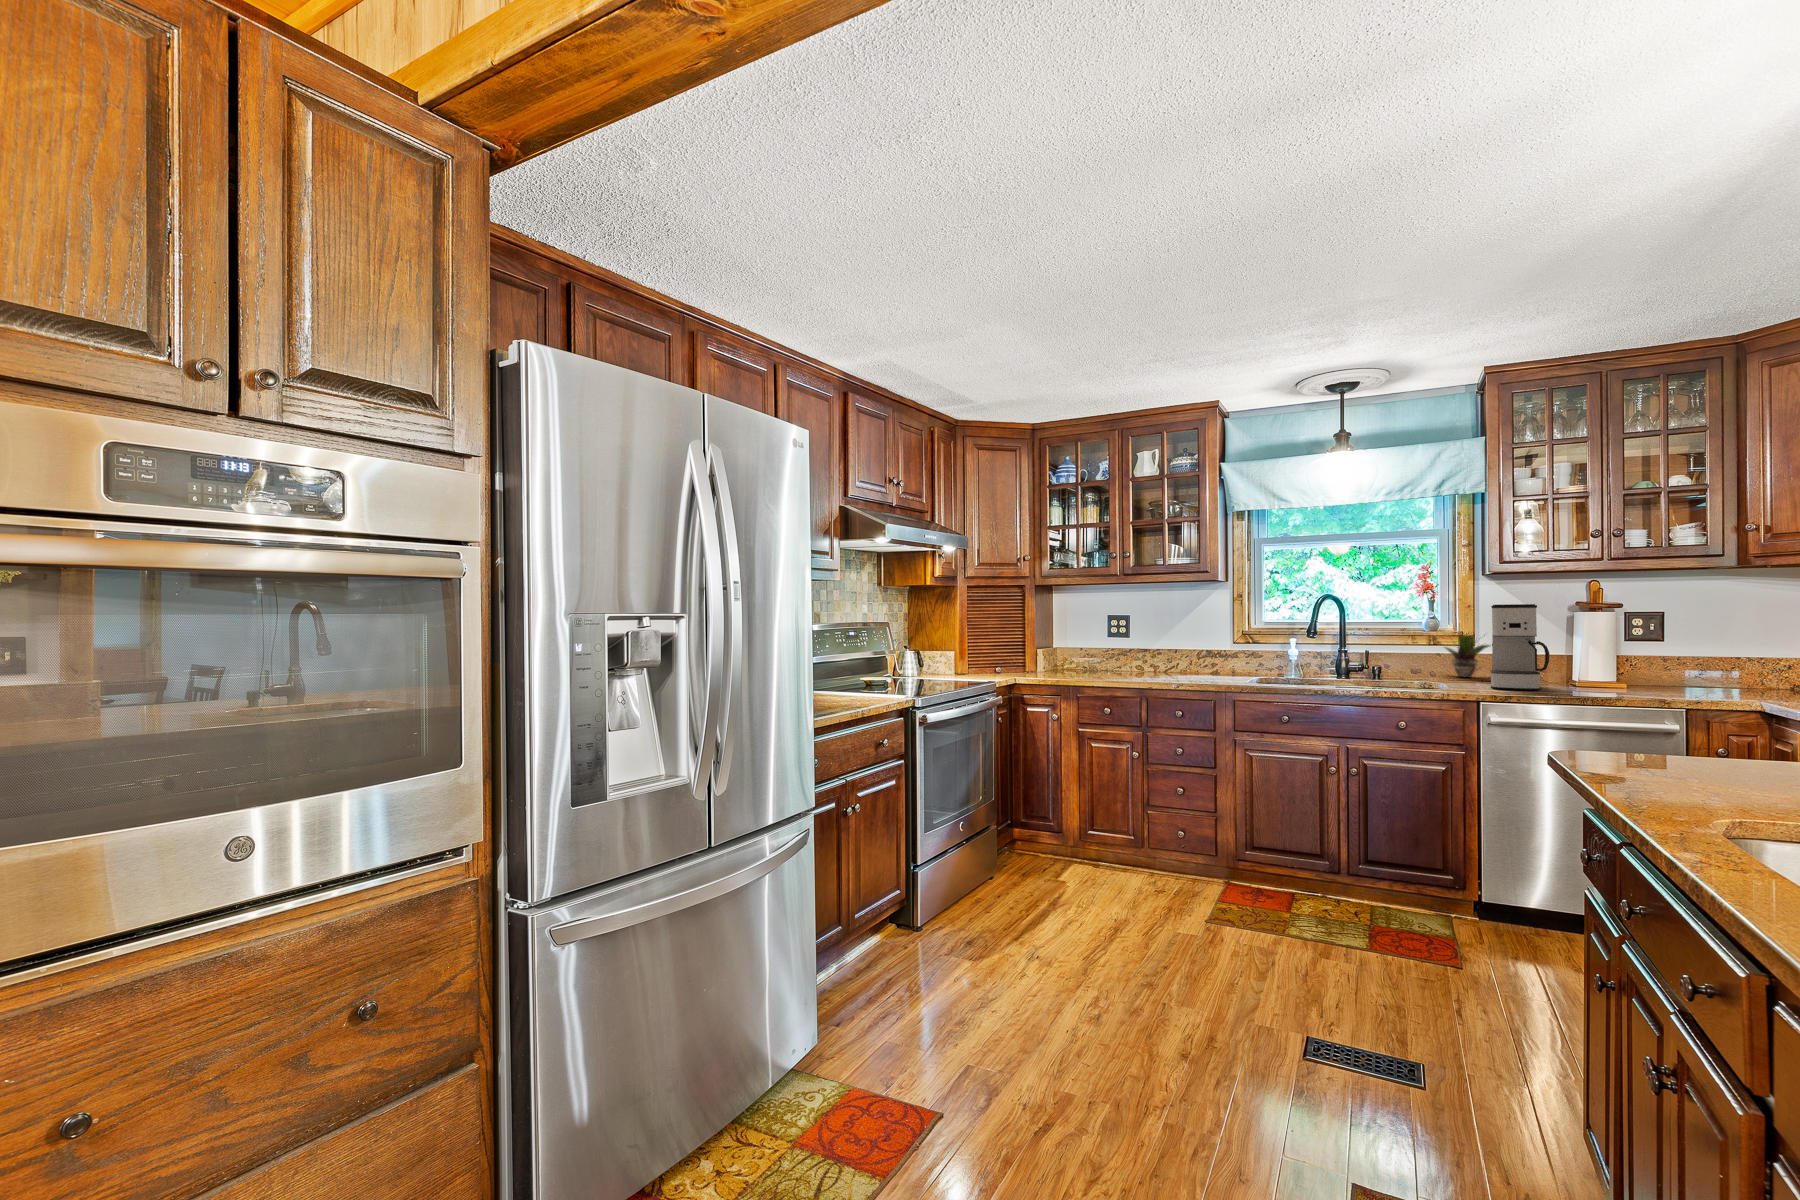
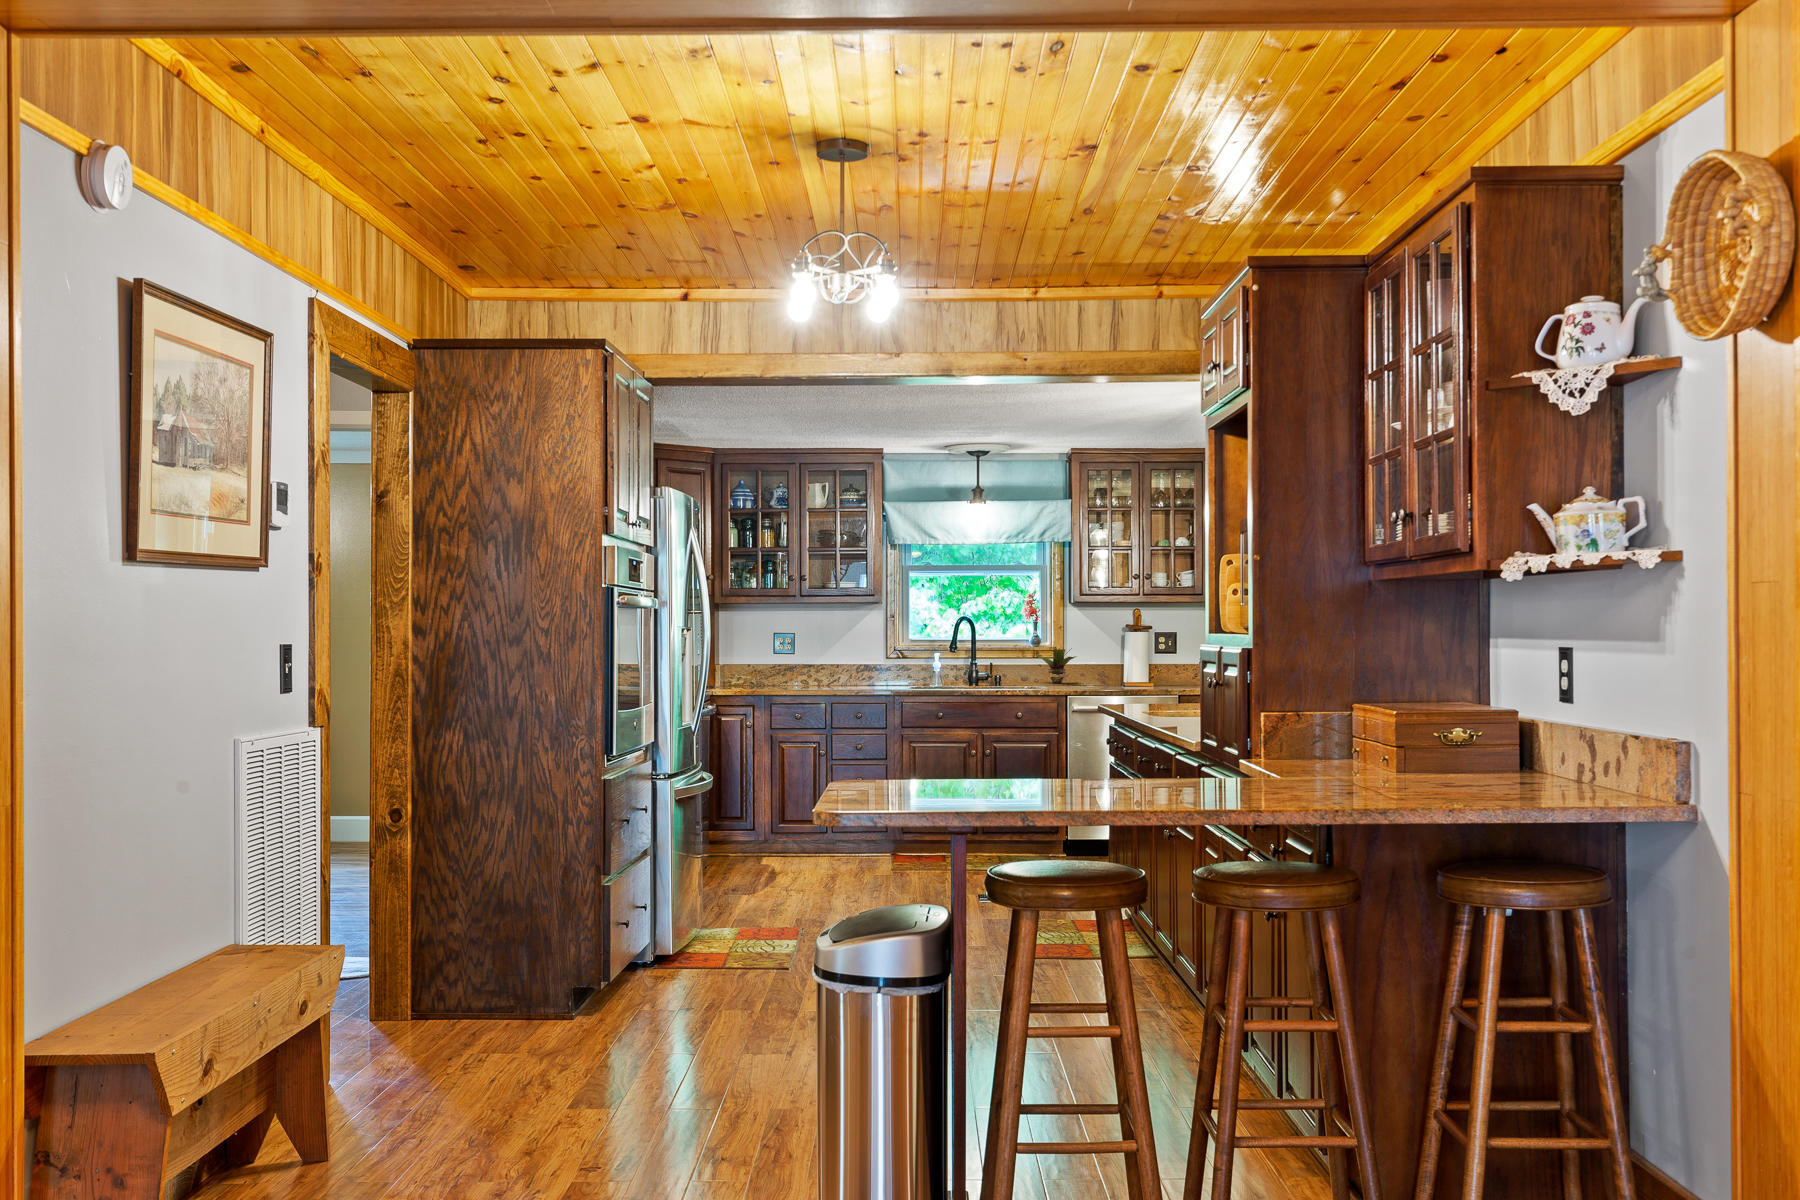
coffee maker: present [1490,604,1549,690] -> none [1075,625,1110,687]

